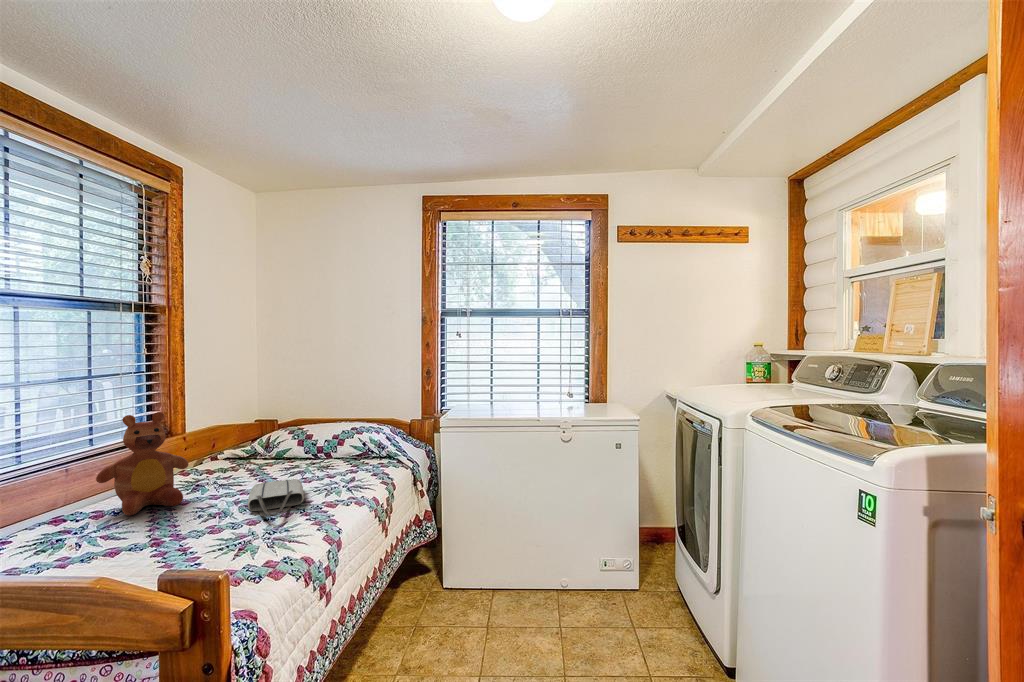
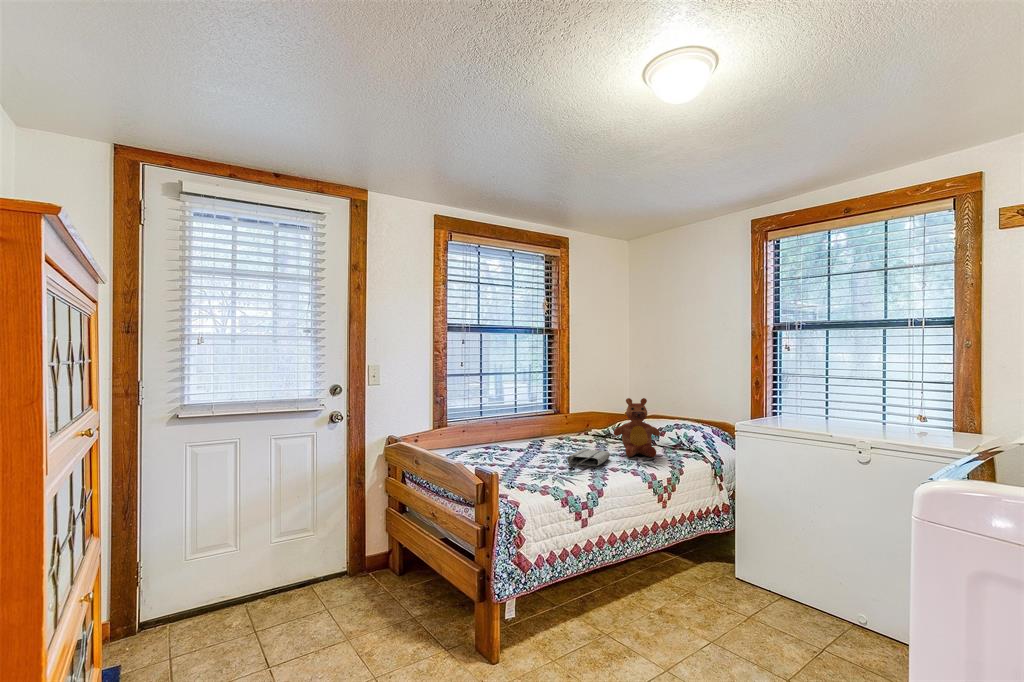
teddy bear: present [96,412,189,515] -> present [614,398,660,457]

